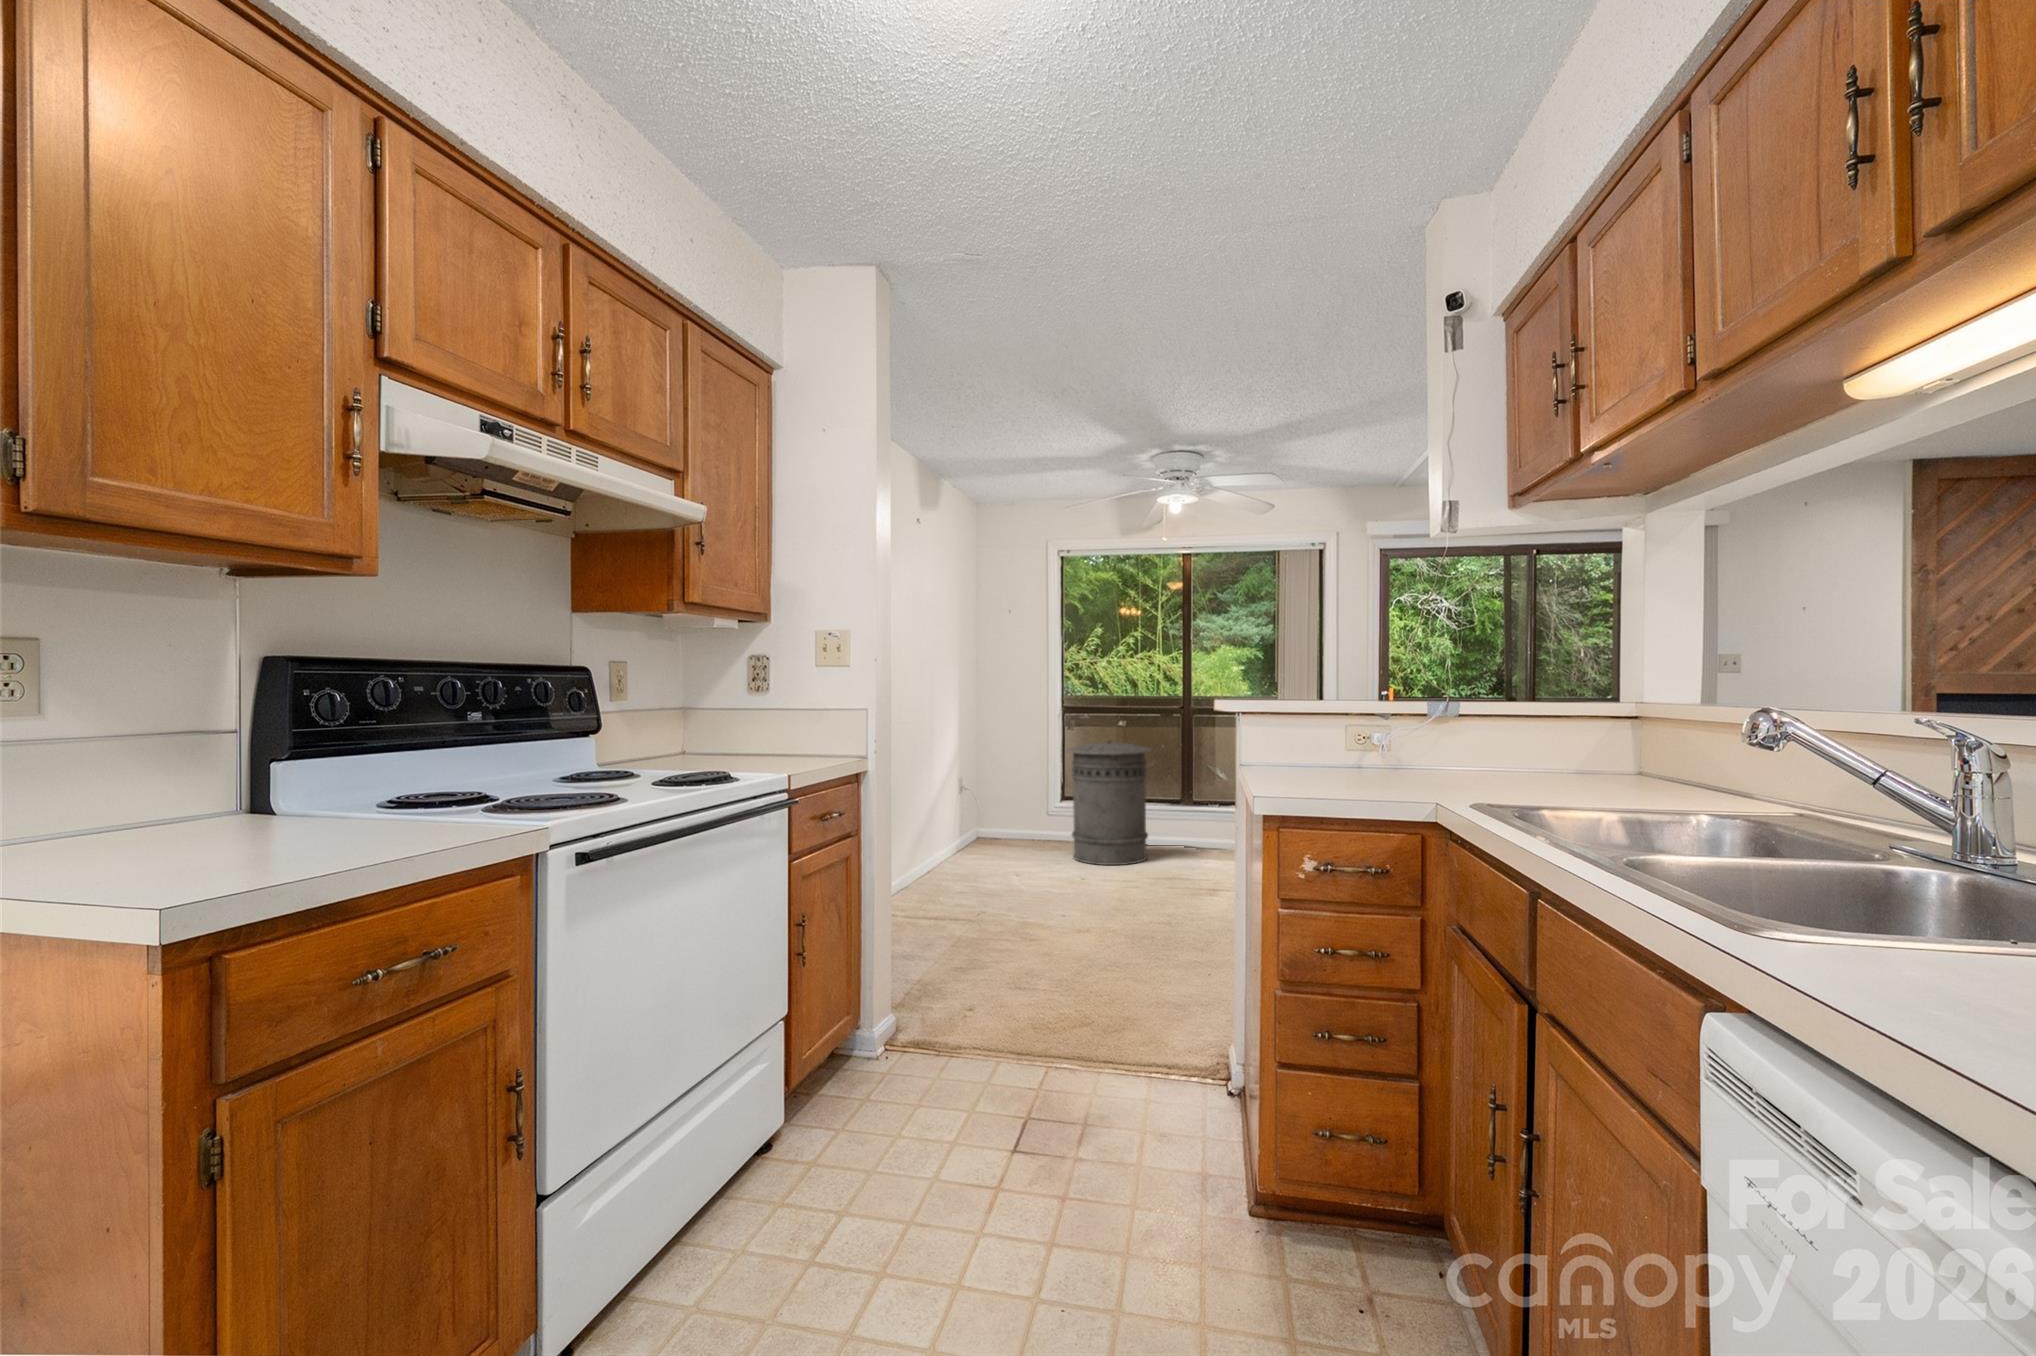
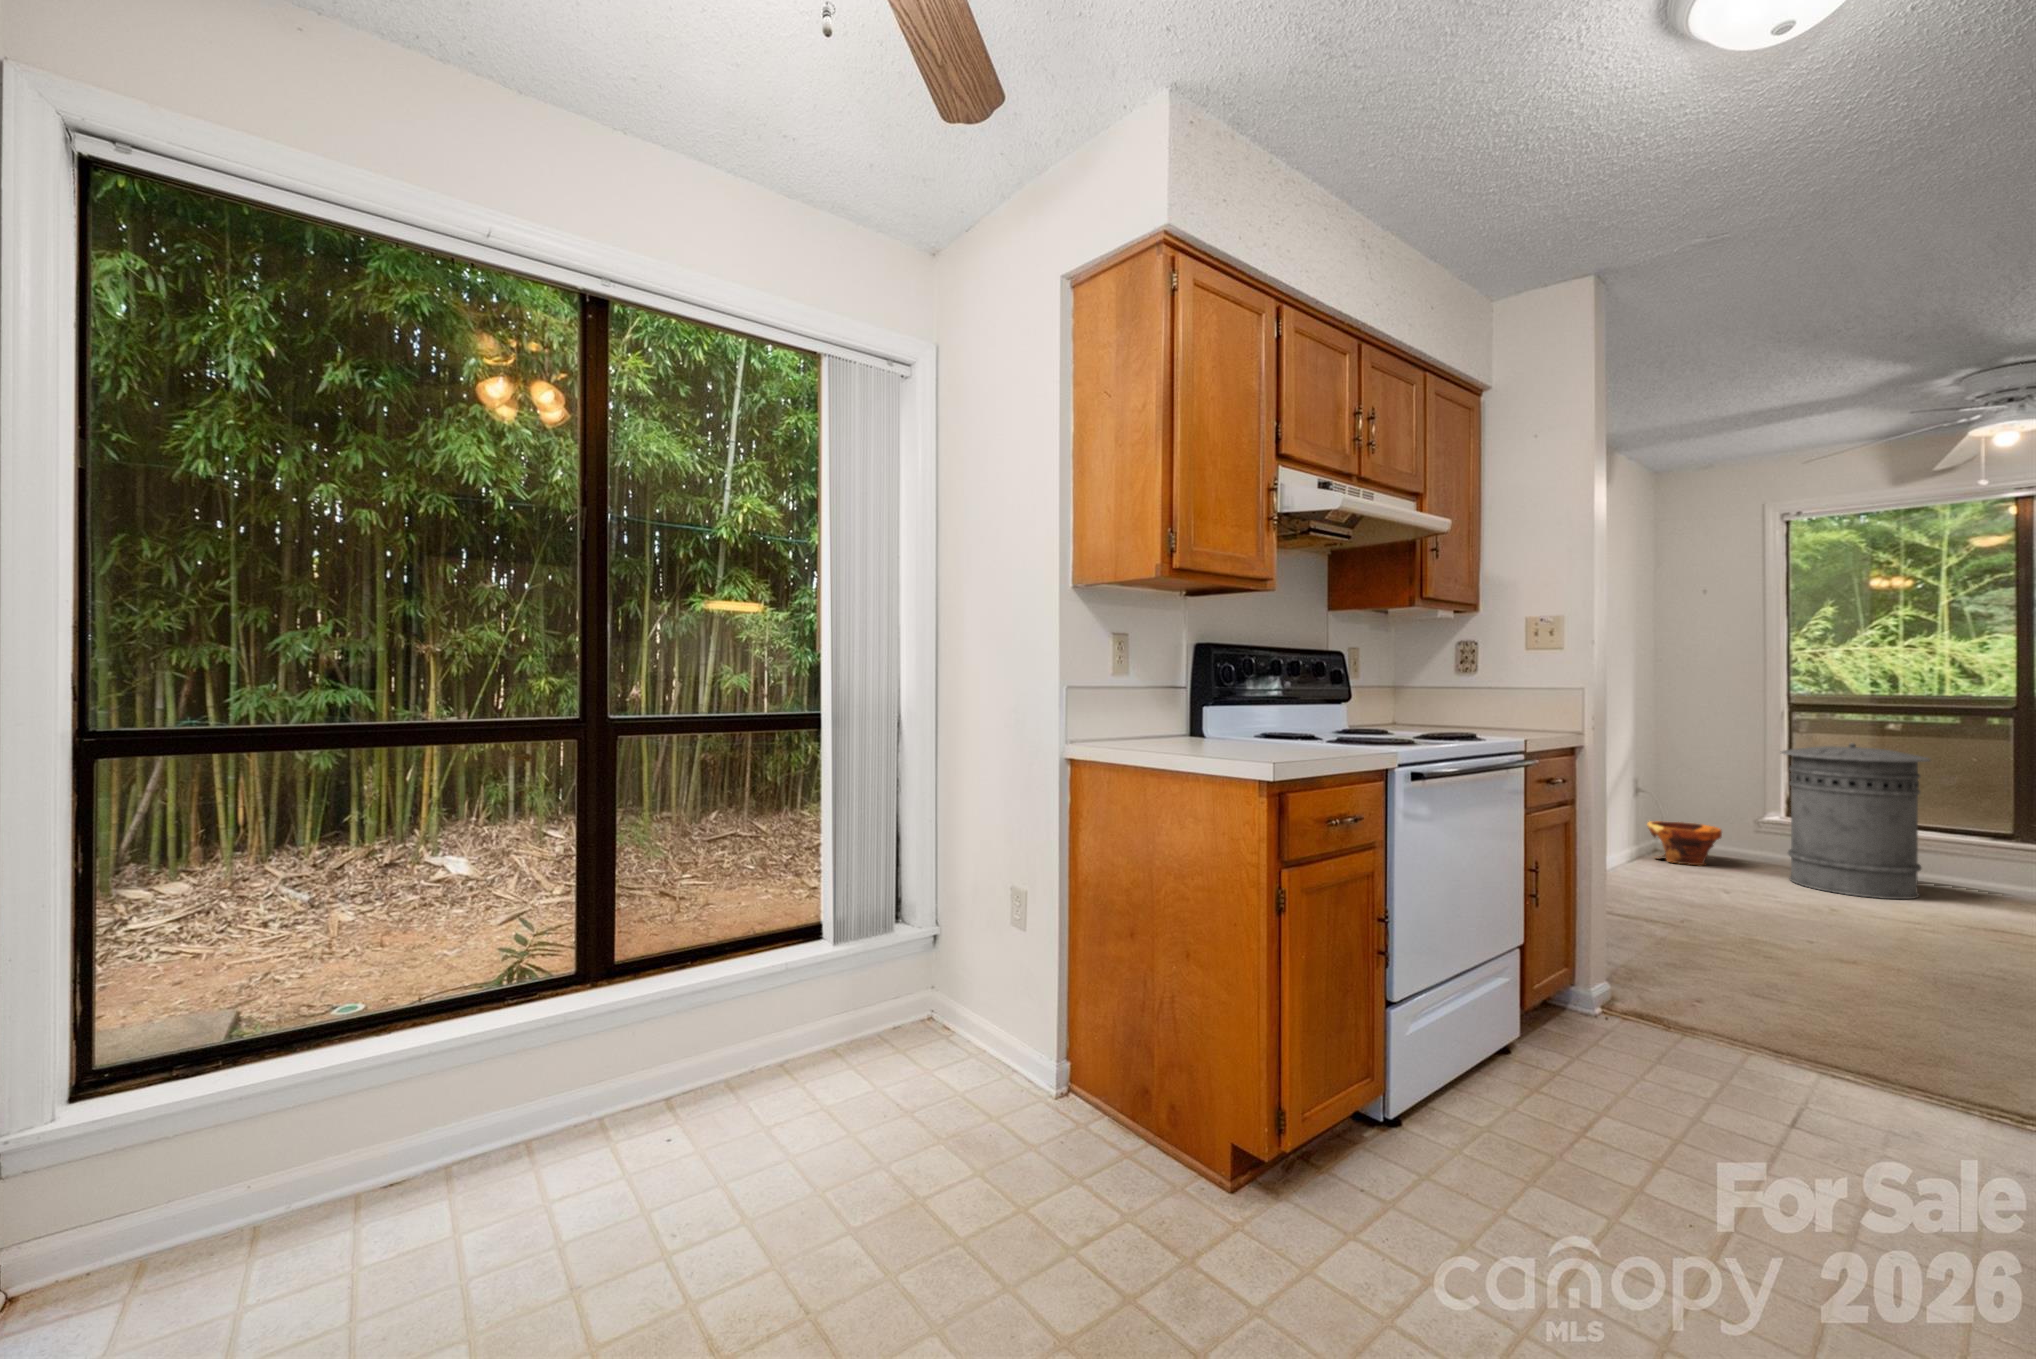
planter: none [979,815,1031,854] -> present [1647,821,1722,865]

